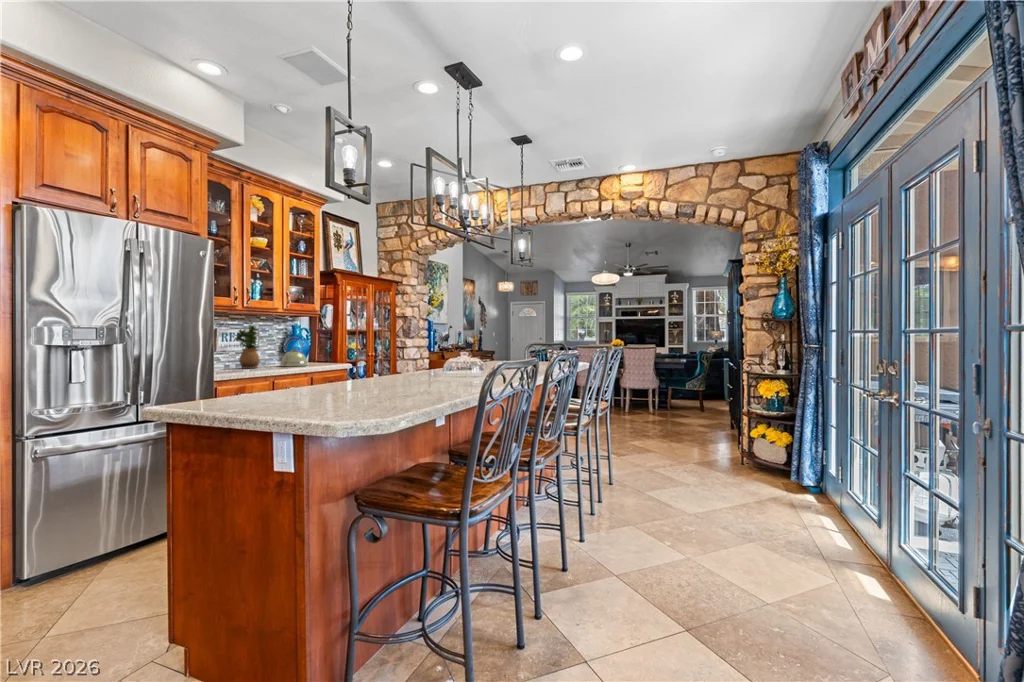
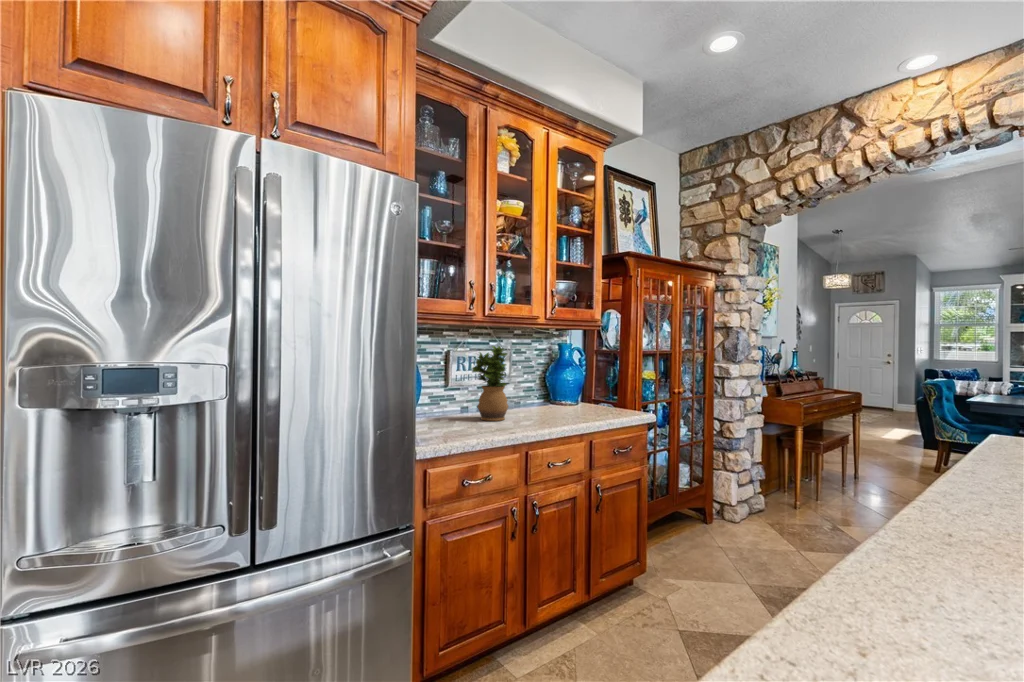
kettle: present [278,338,308,366] -> none [536,366,584,420]

